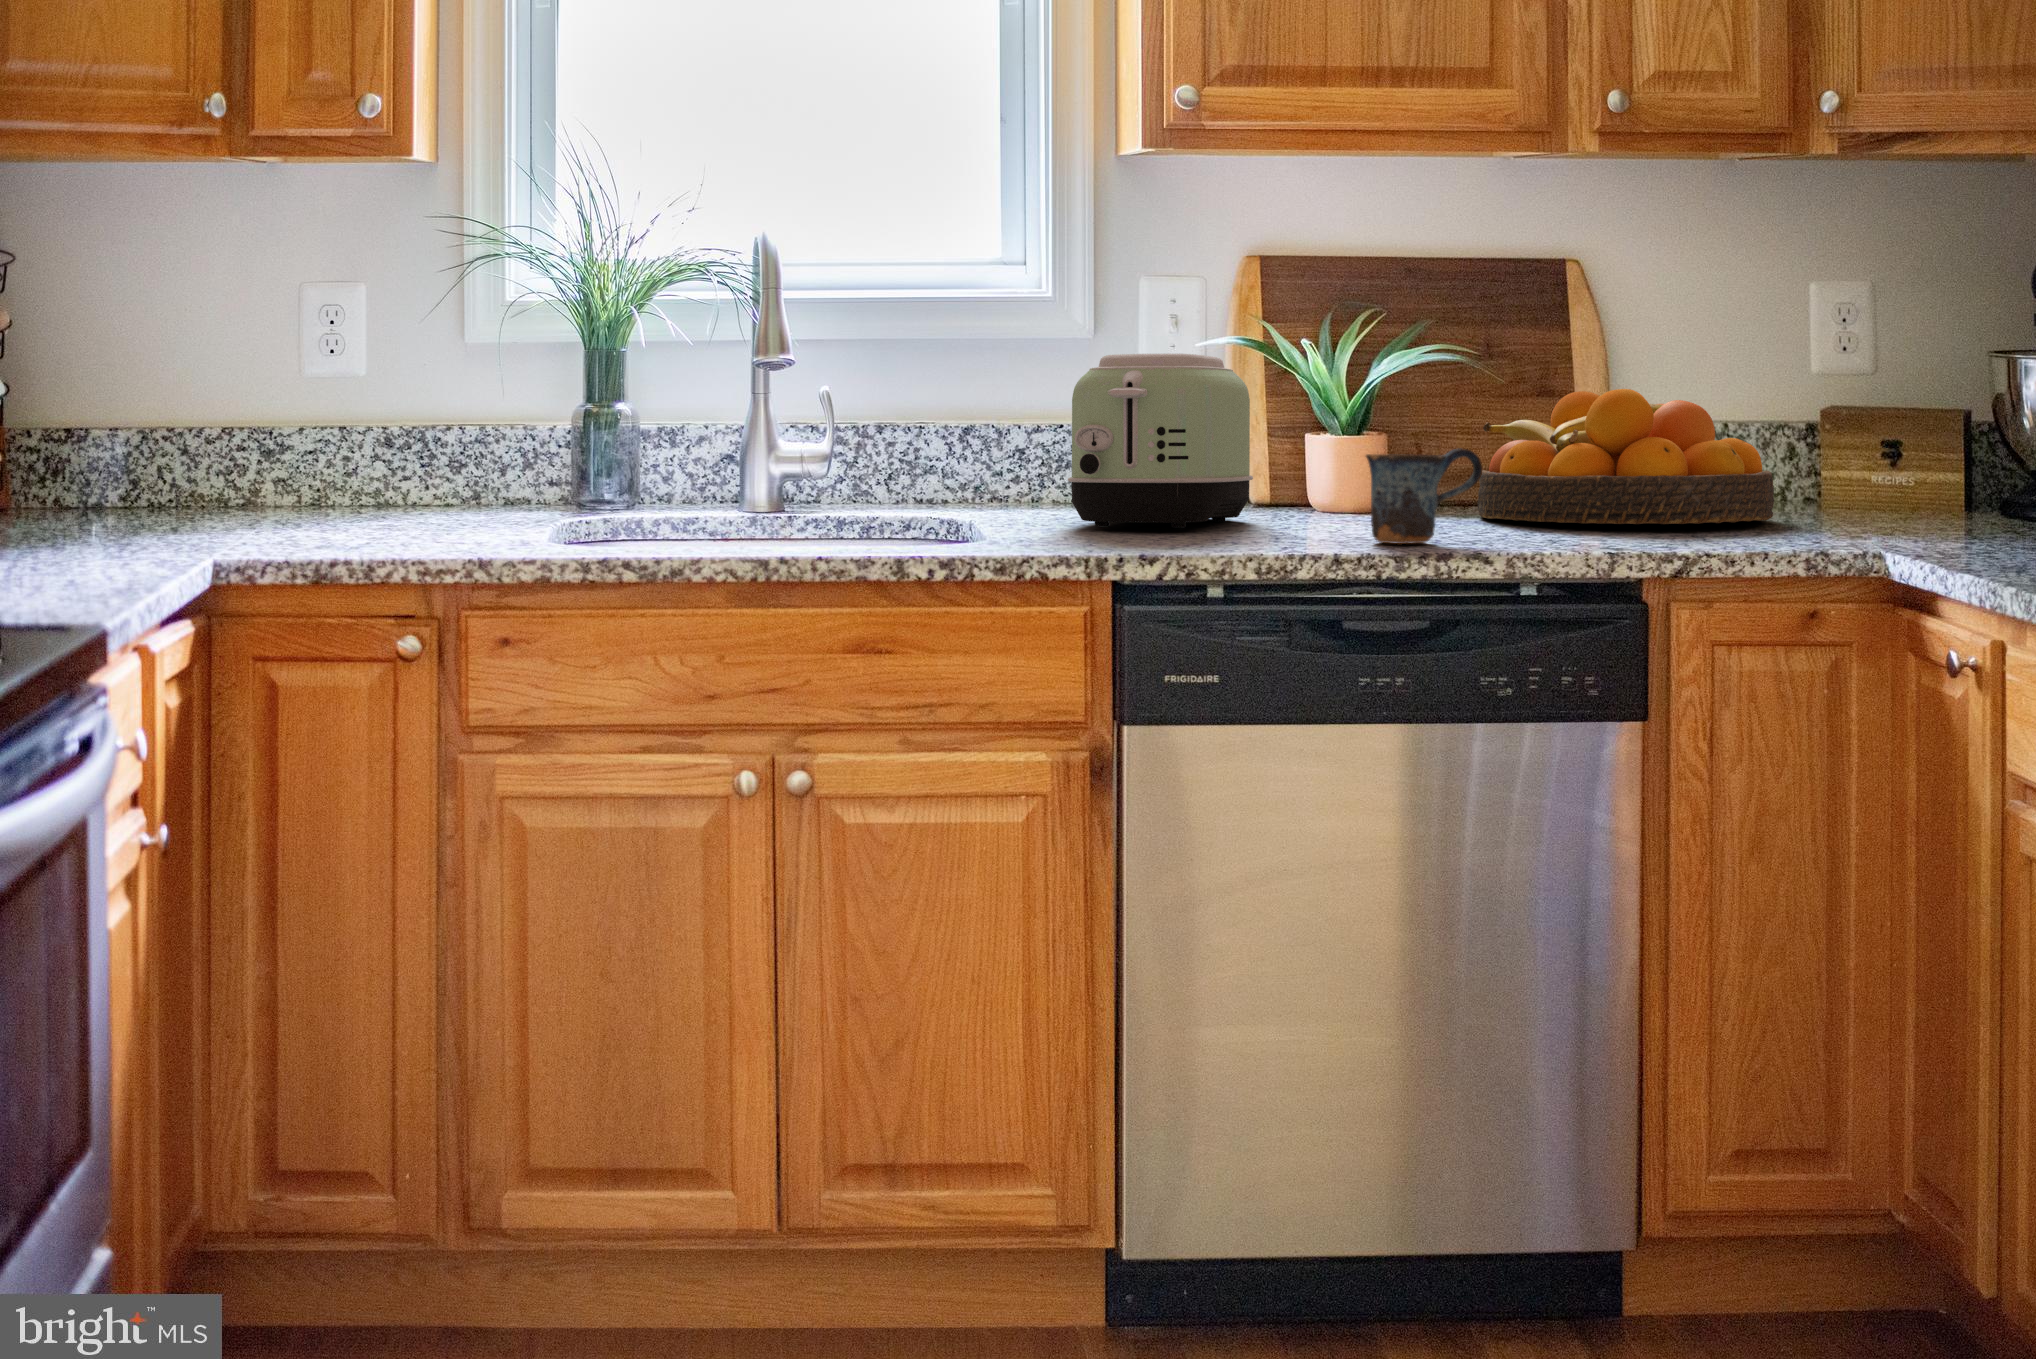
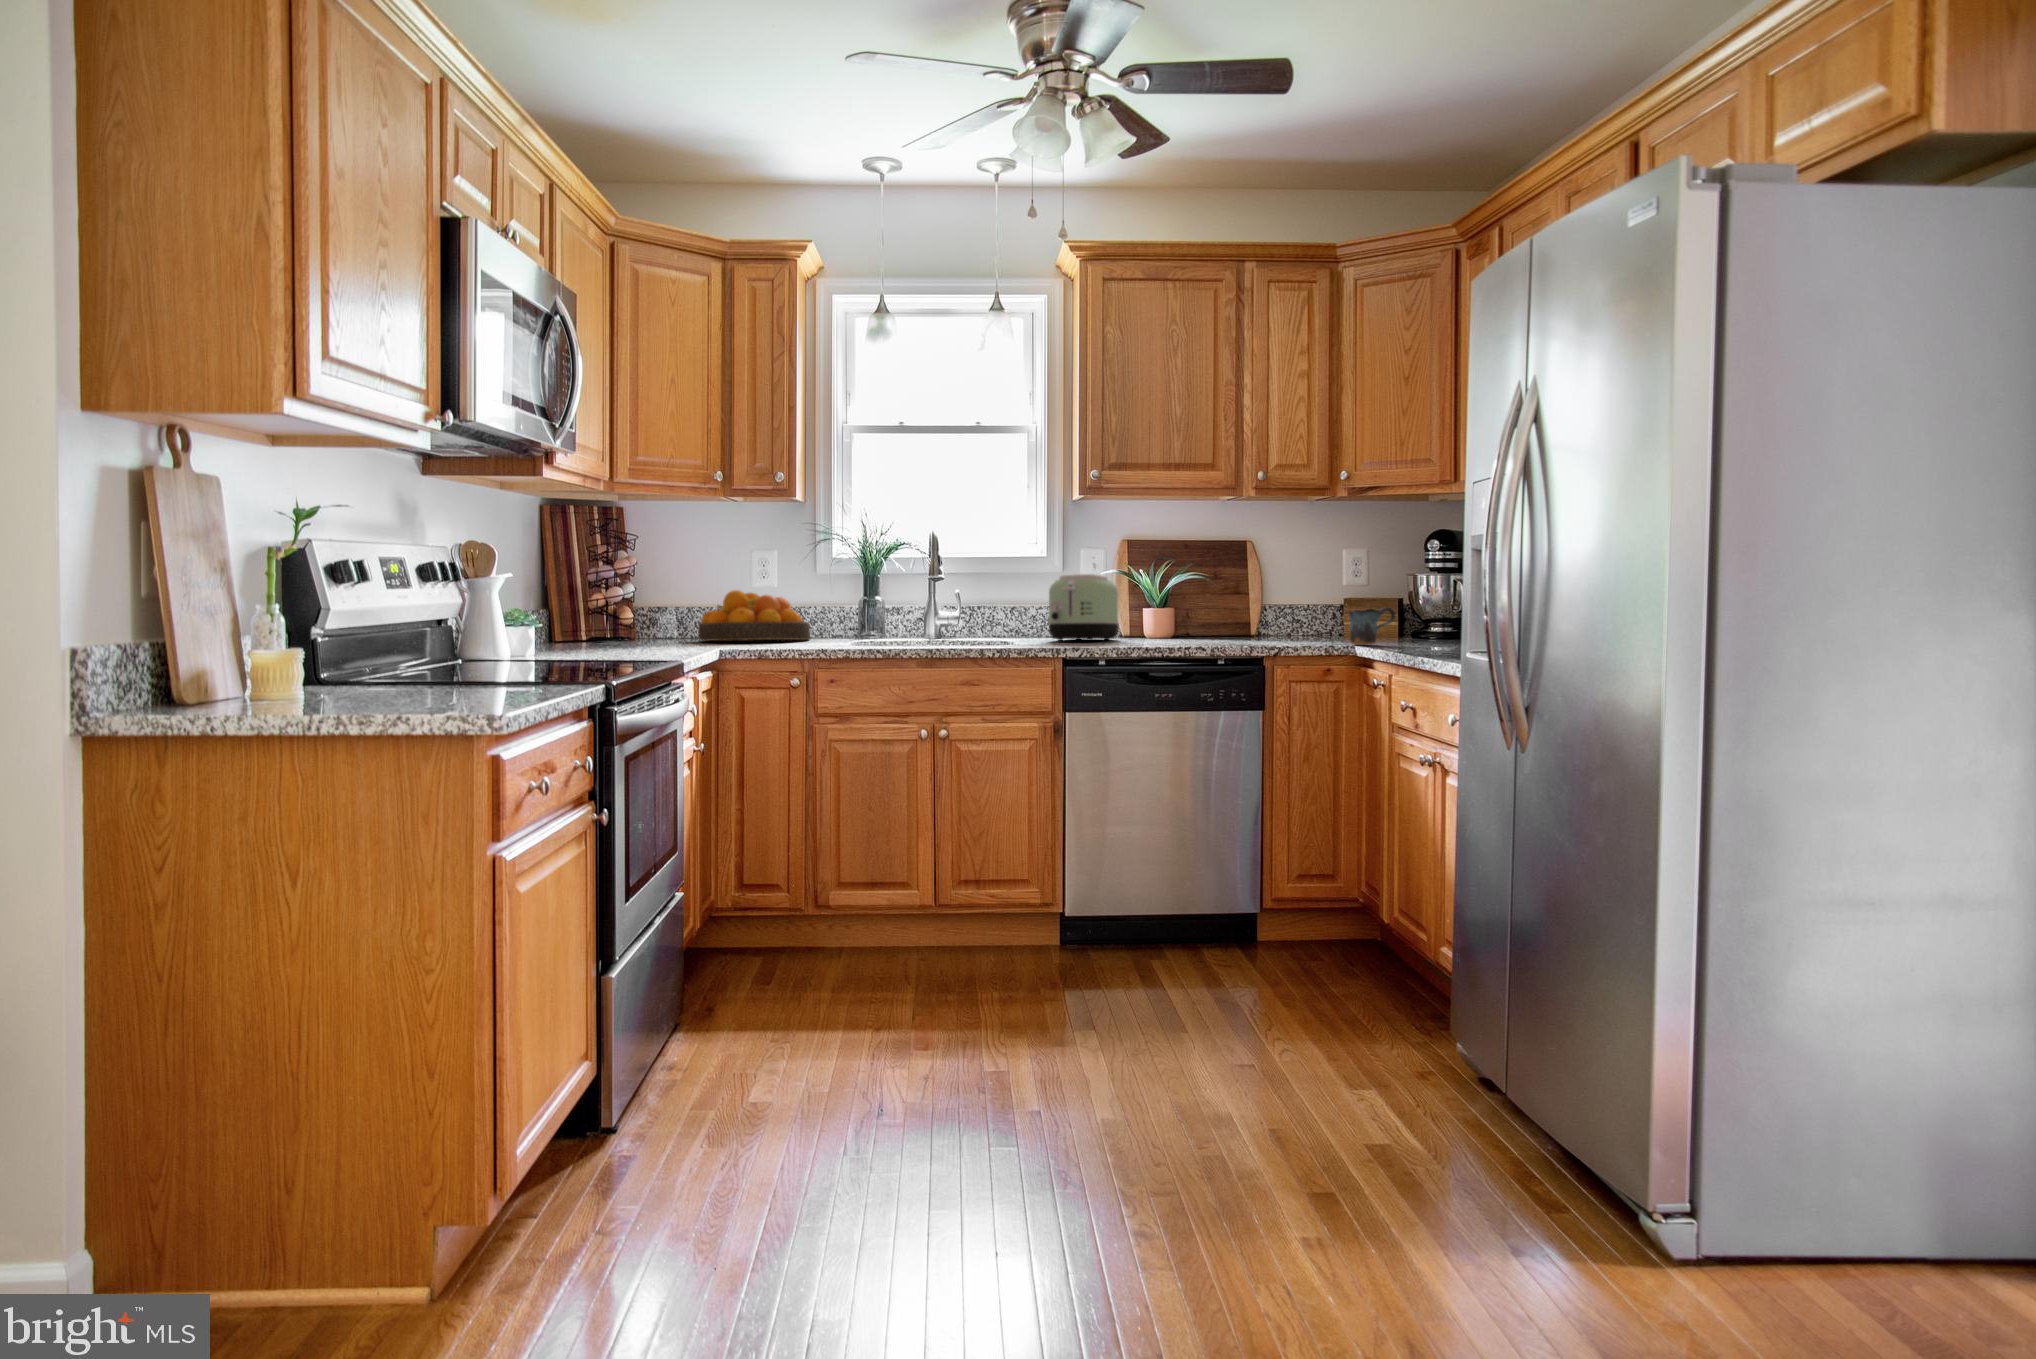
fruit bowl: present [1478,389,1774,524] -> present [698,590,811,641]
mug: present [1366,449,1482,544] -> present [1348,608,1395,645]

